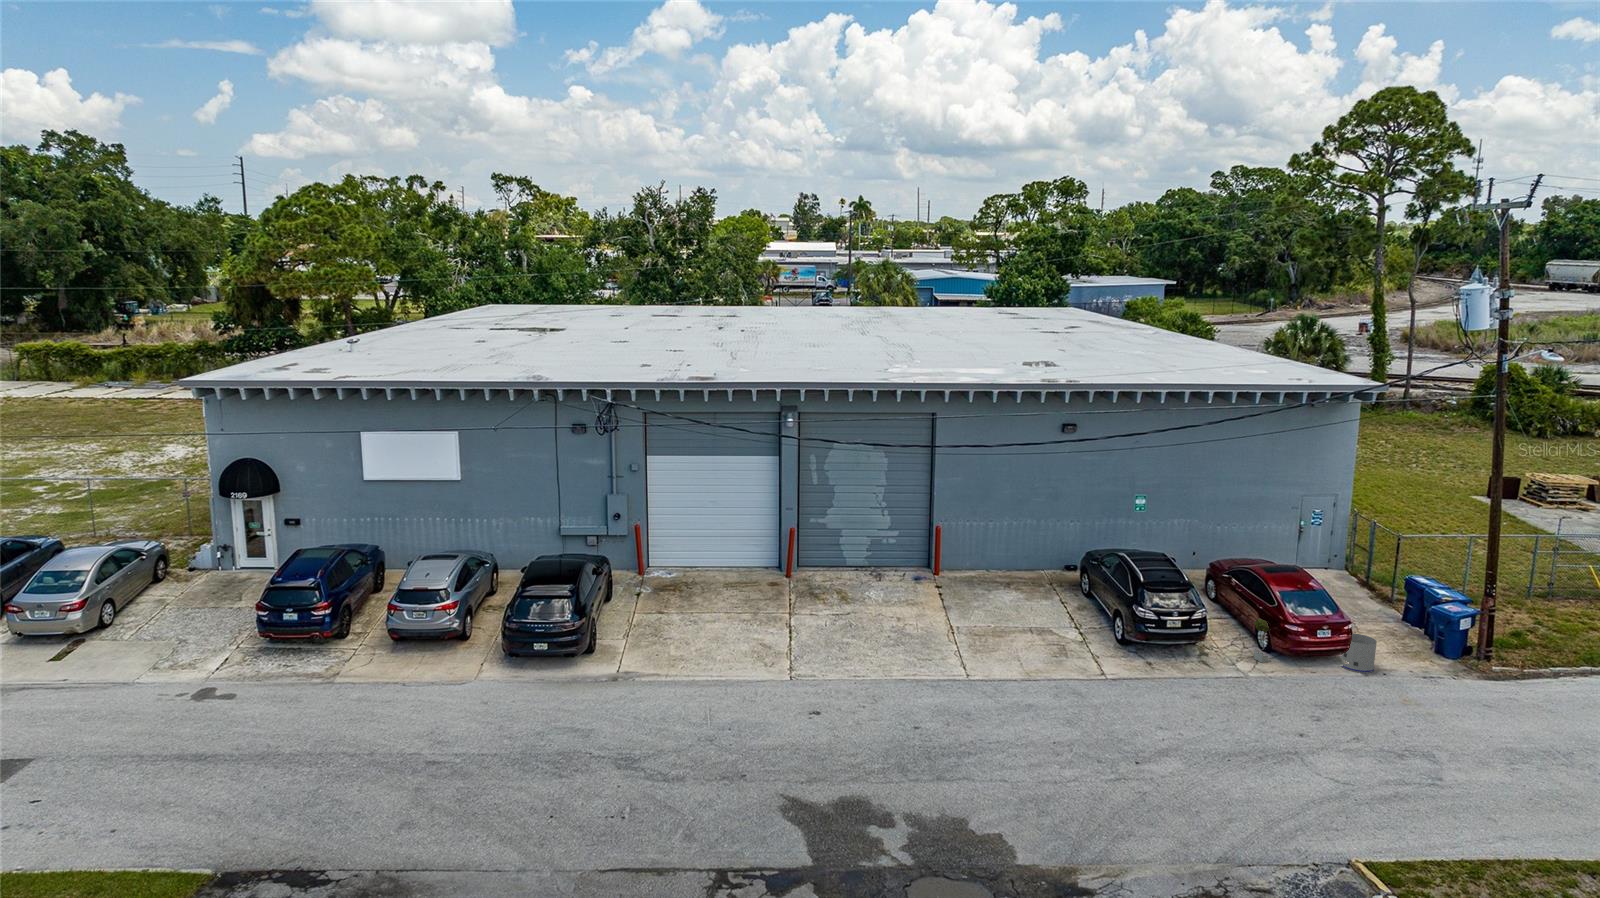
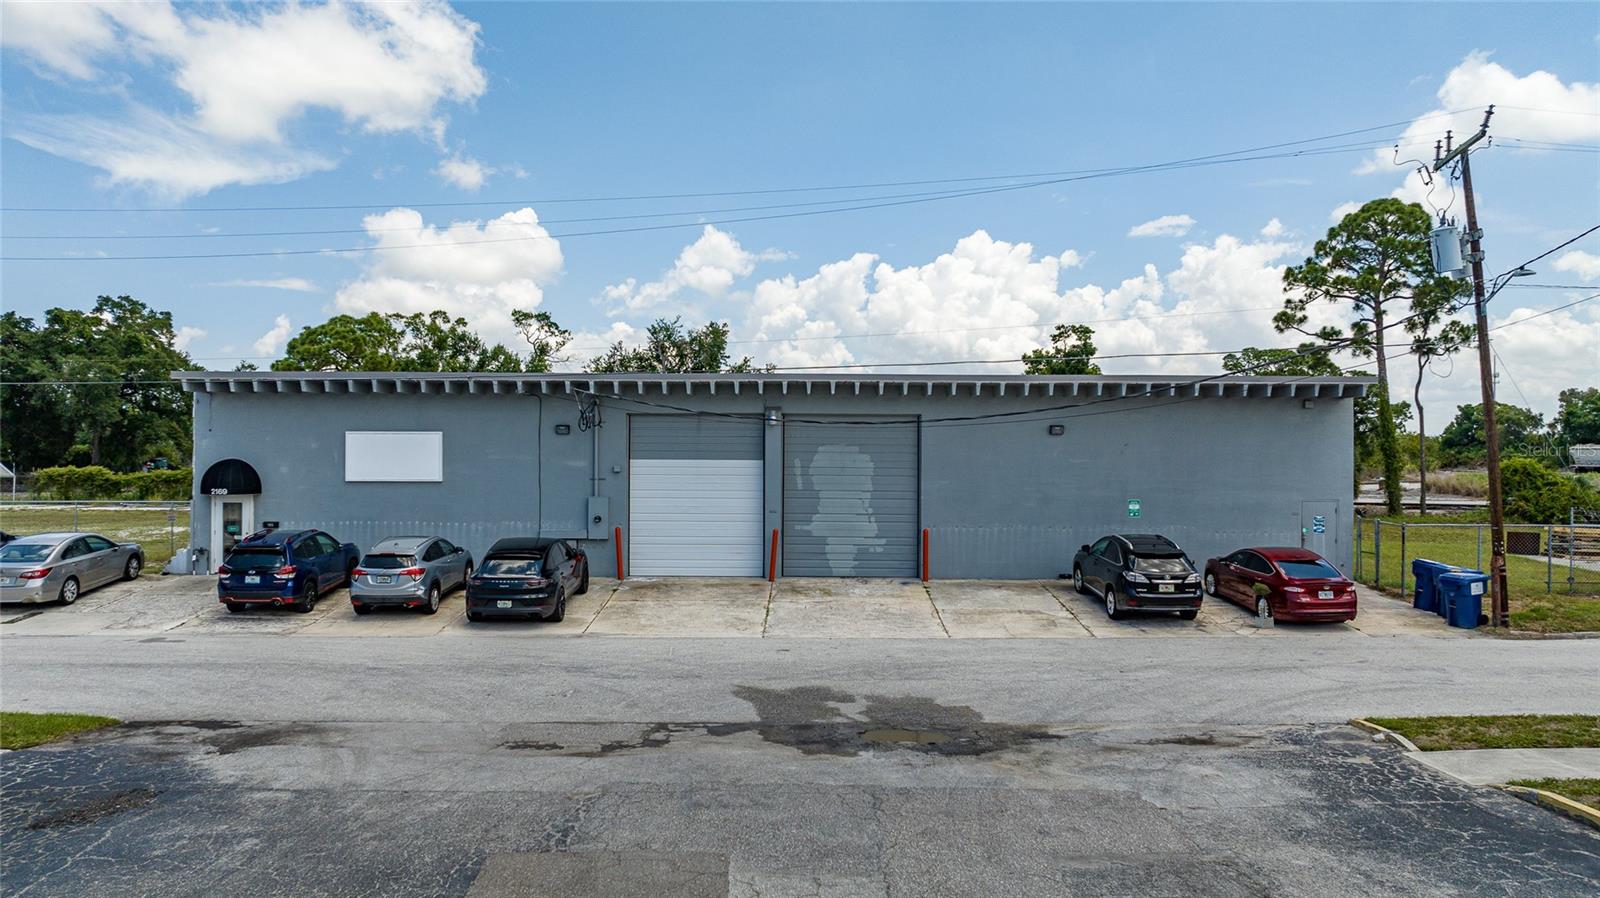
trash can: present [1341,633,1377,673] -> none [1347,597,1384,633]

